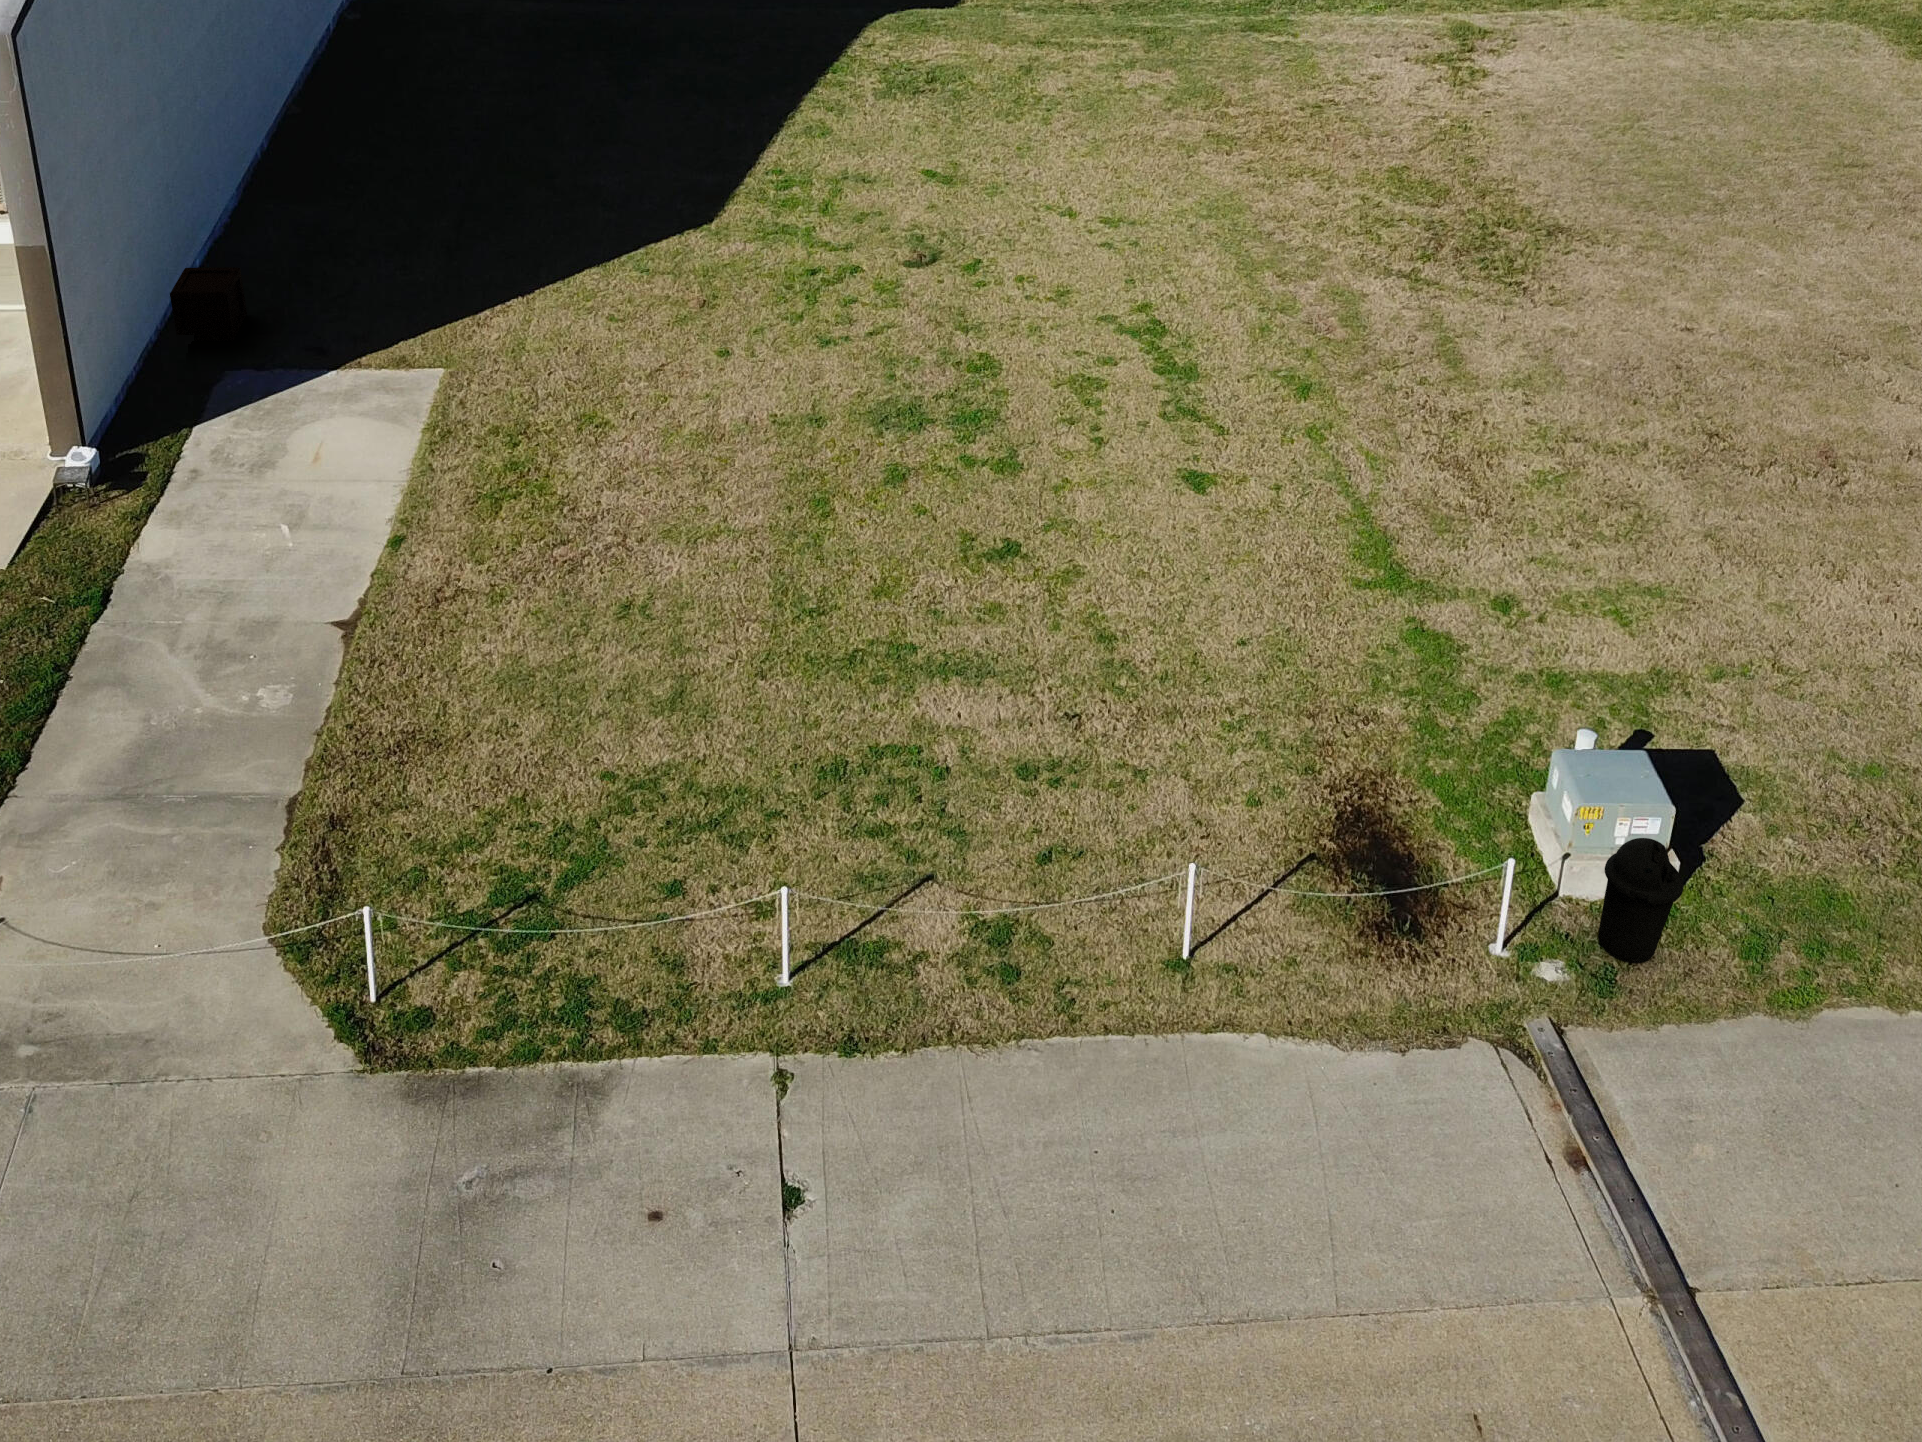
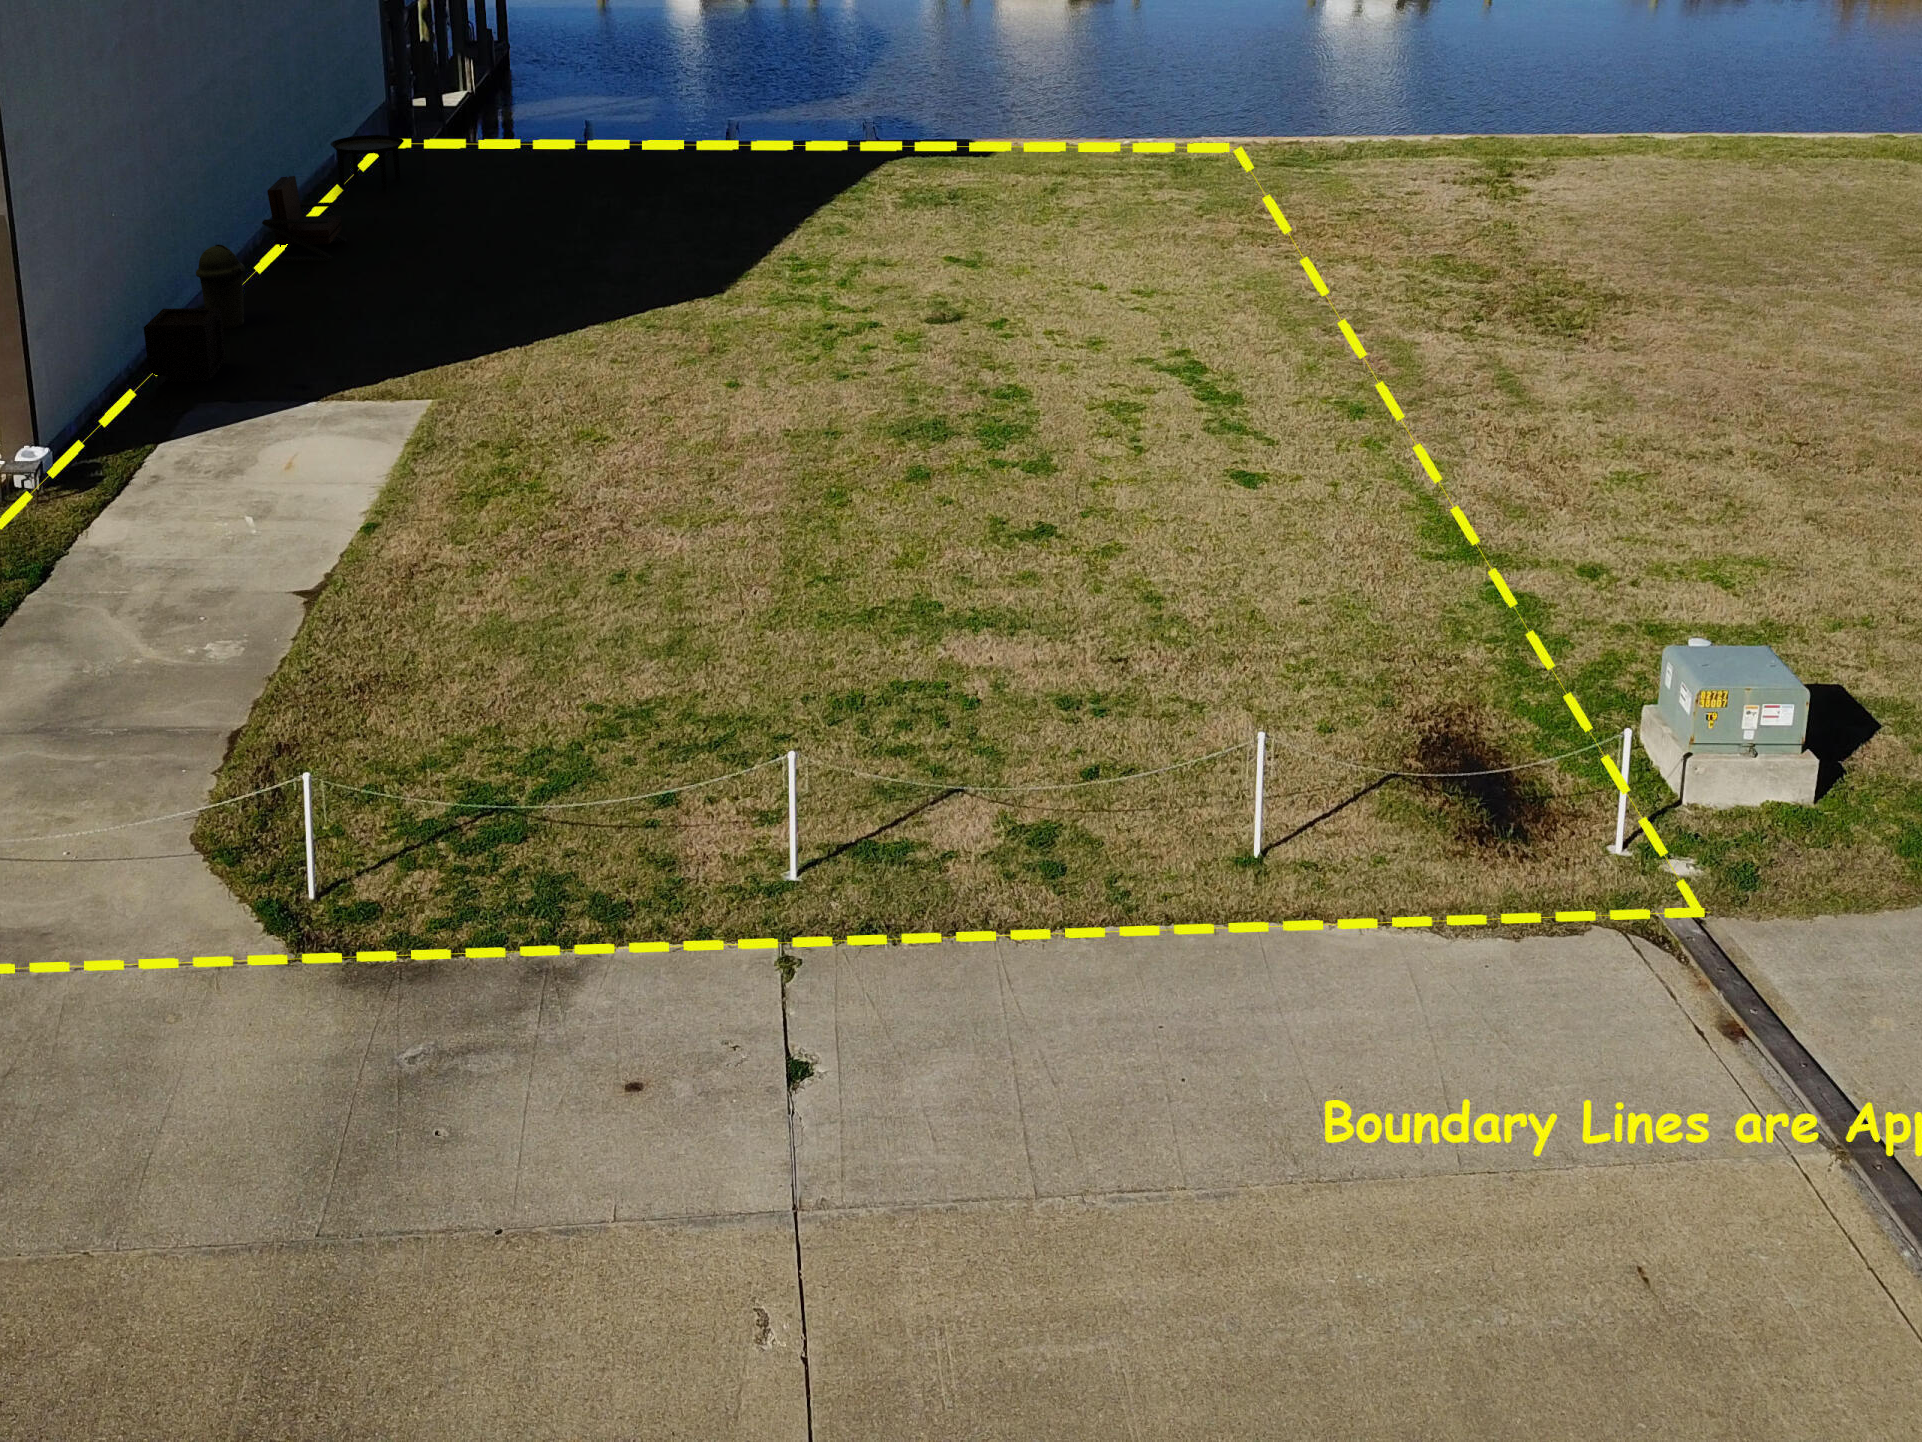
round table: none [327,6,398,65] -> present [331,135,404,189]
lounge chair: none [269,82,349,170] -> present [262,176,347,261]
trash can: present [1598,838,1684,963] -> present [196,244,245,328]

